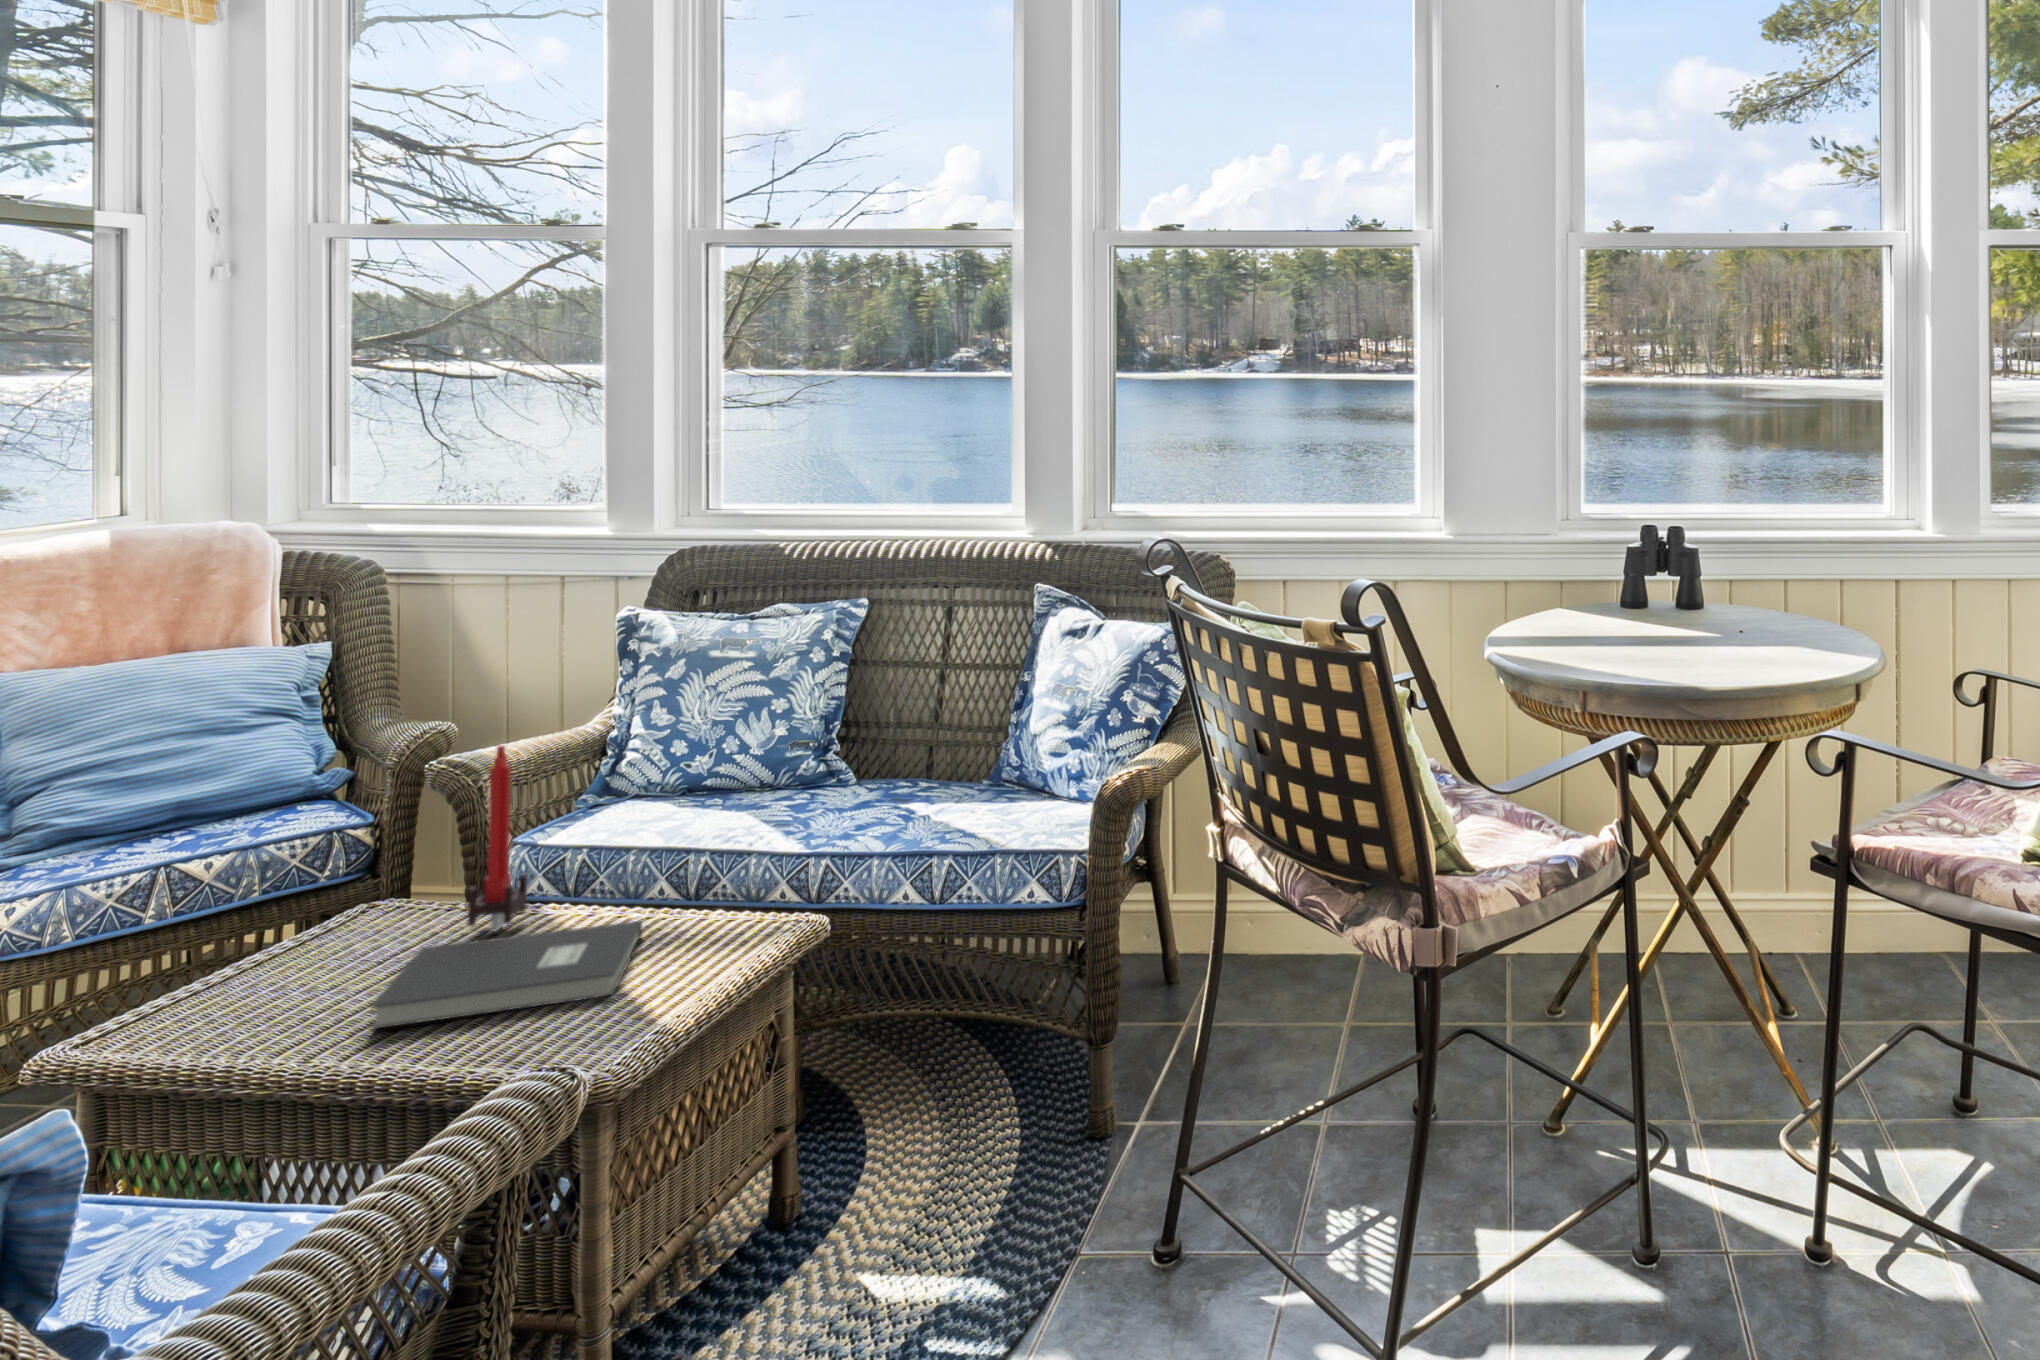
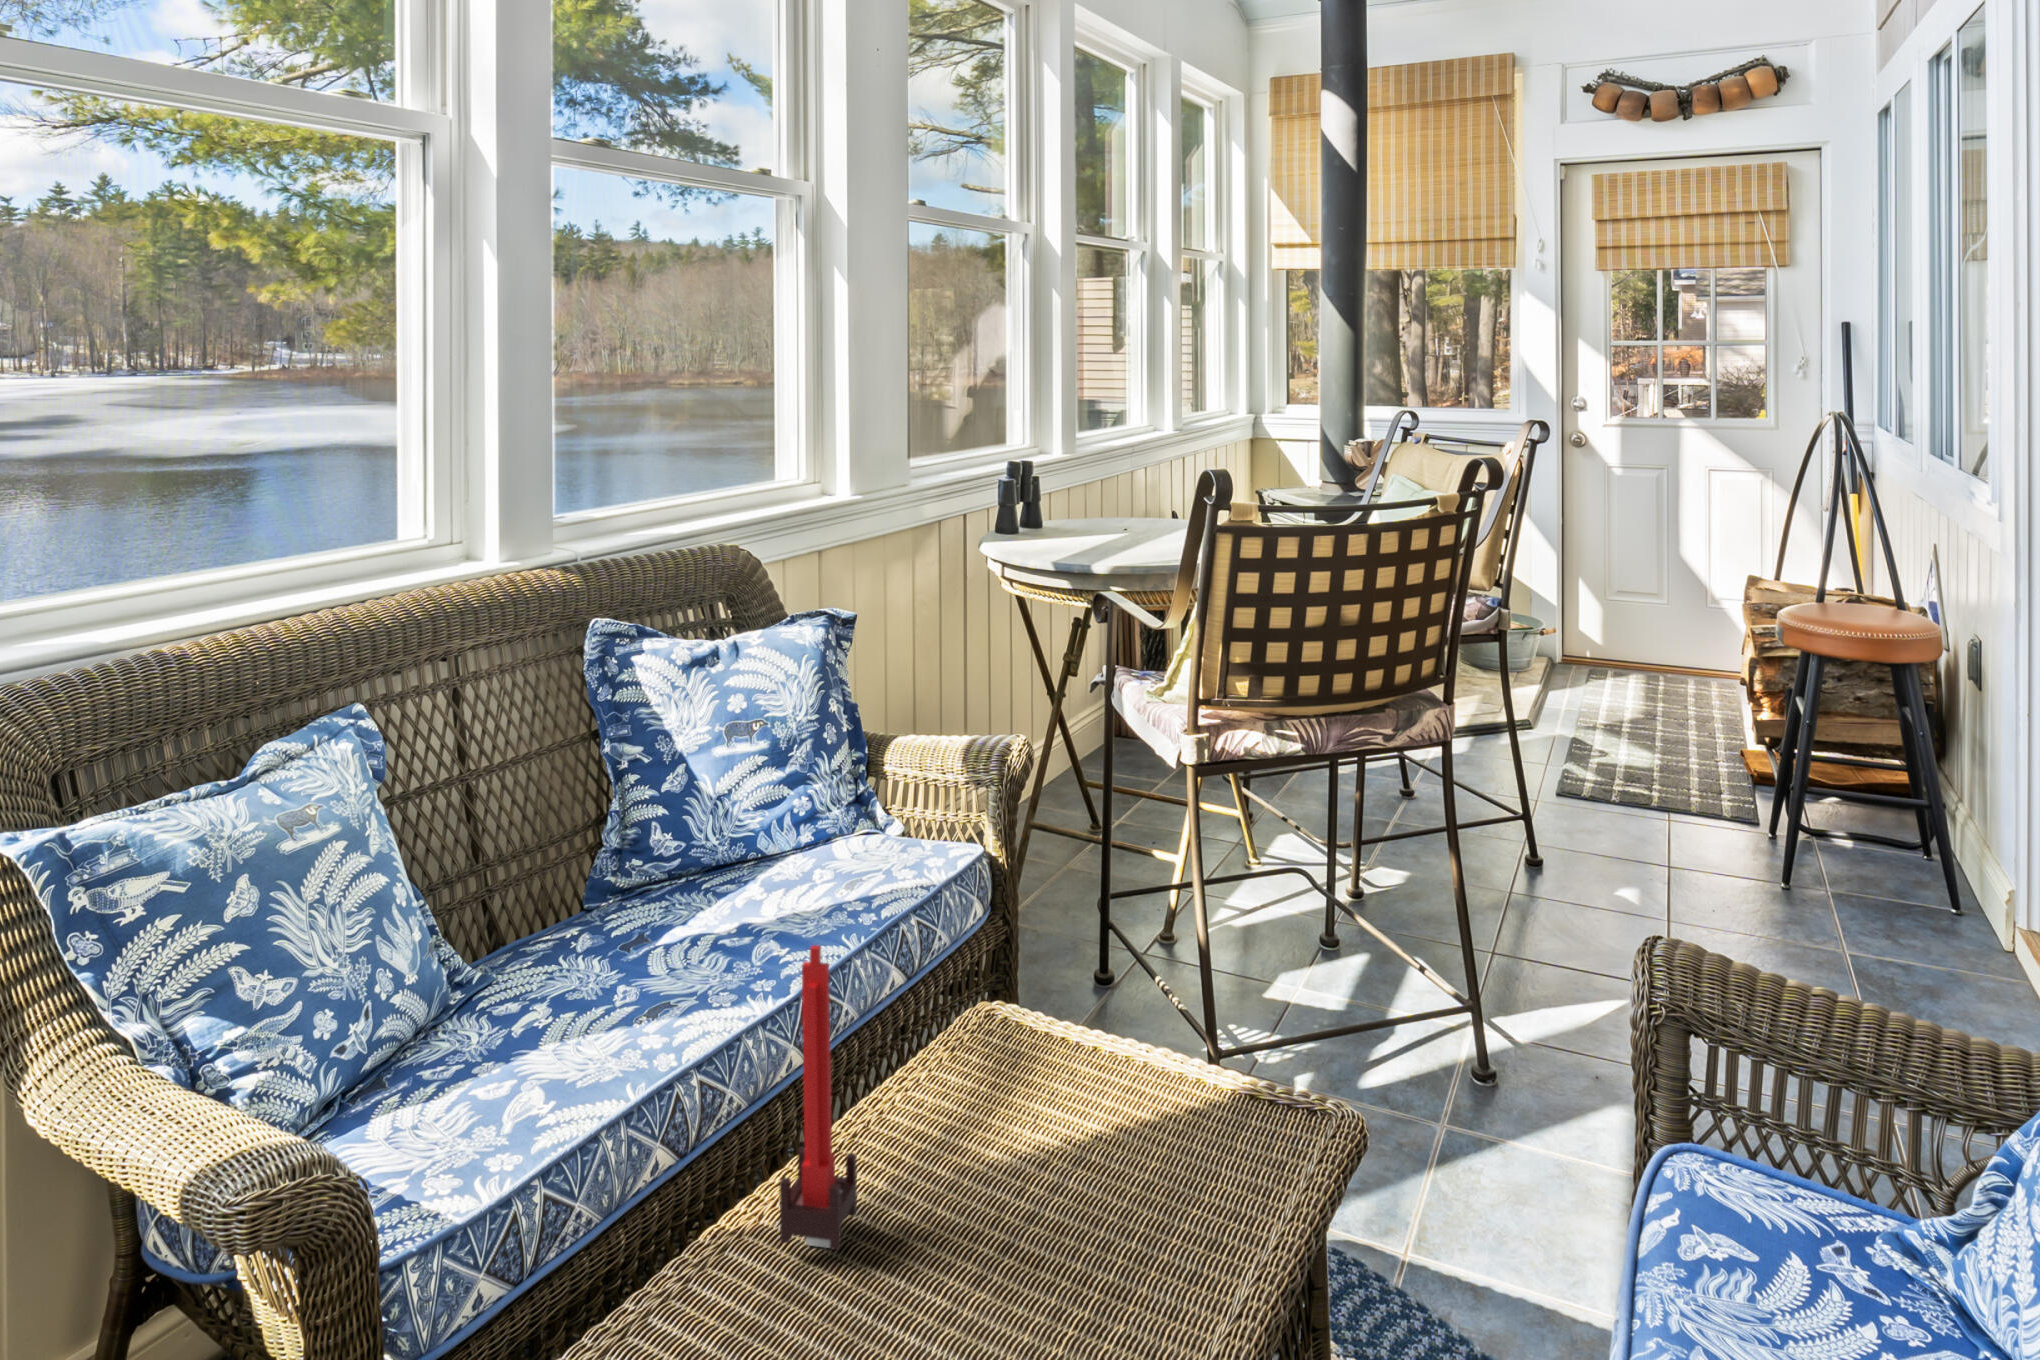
book: present [370,921,642,1029] -> none [947,1090,1176,1296]

